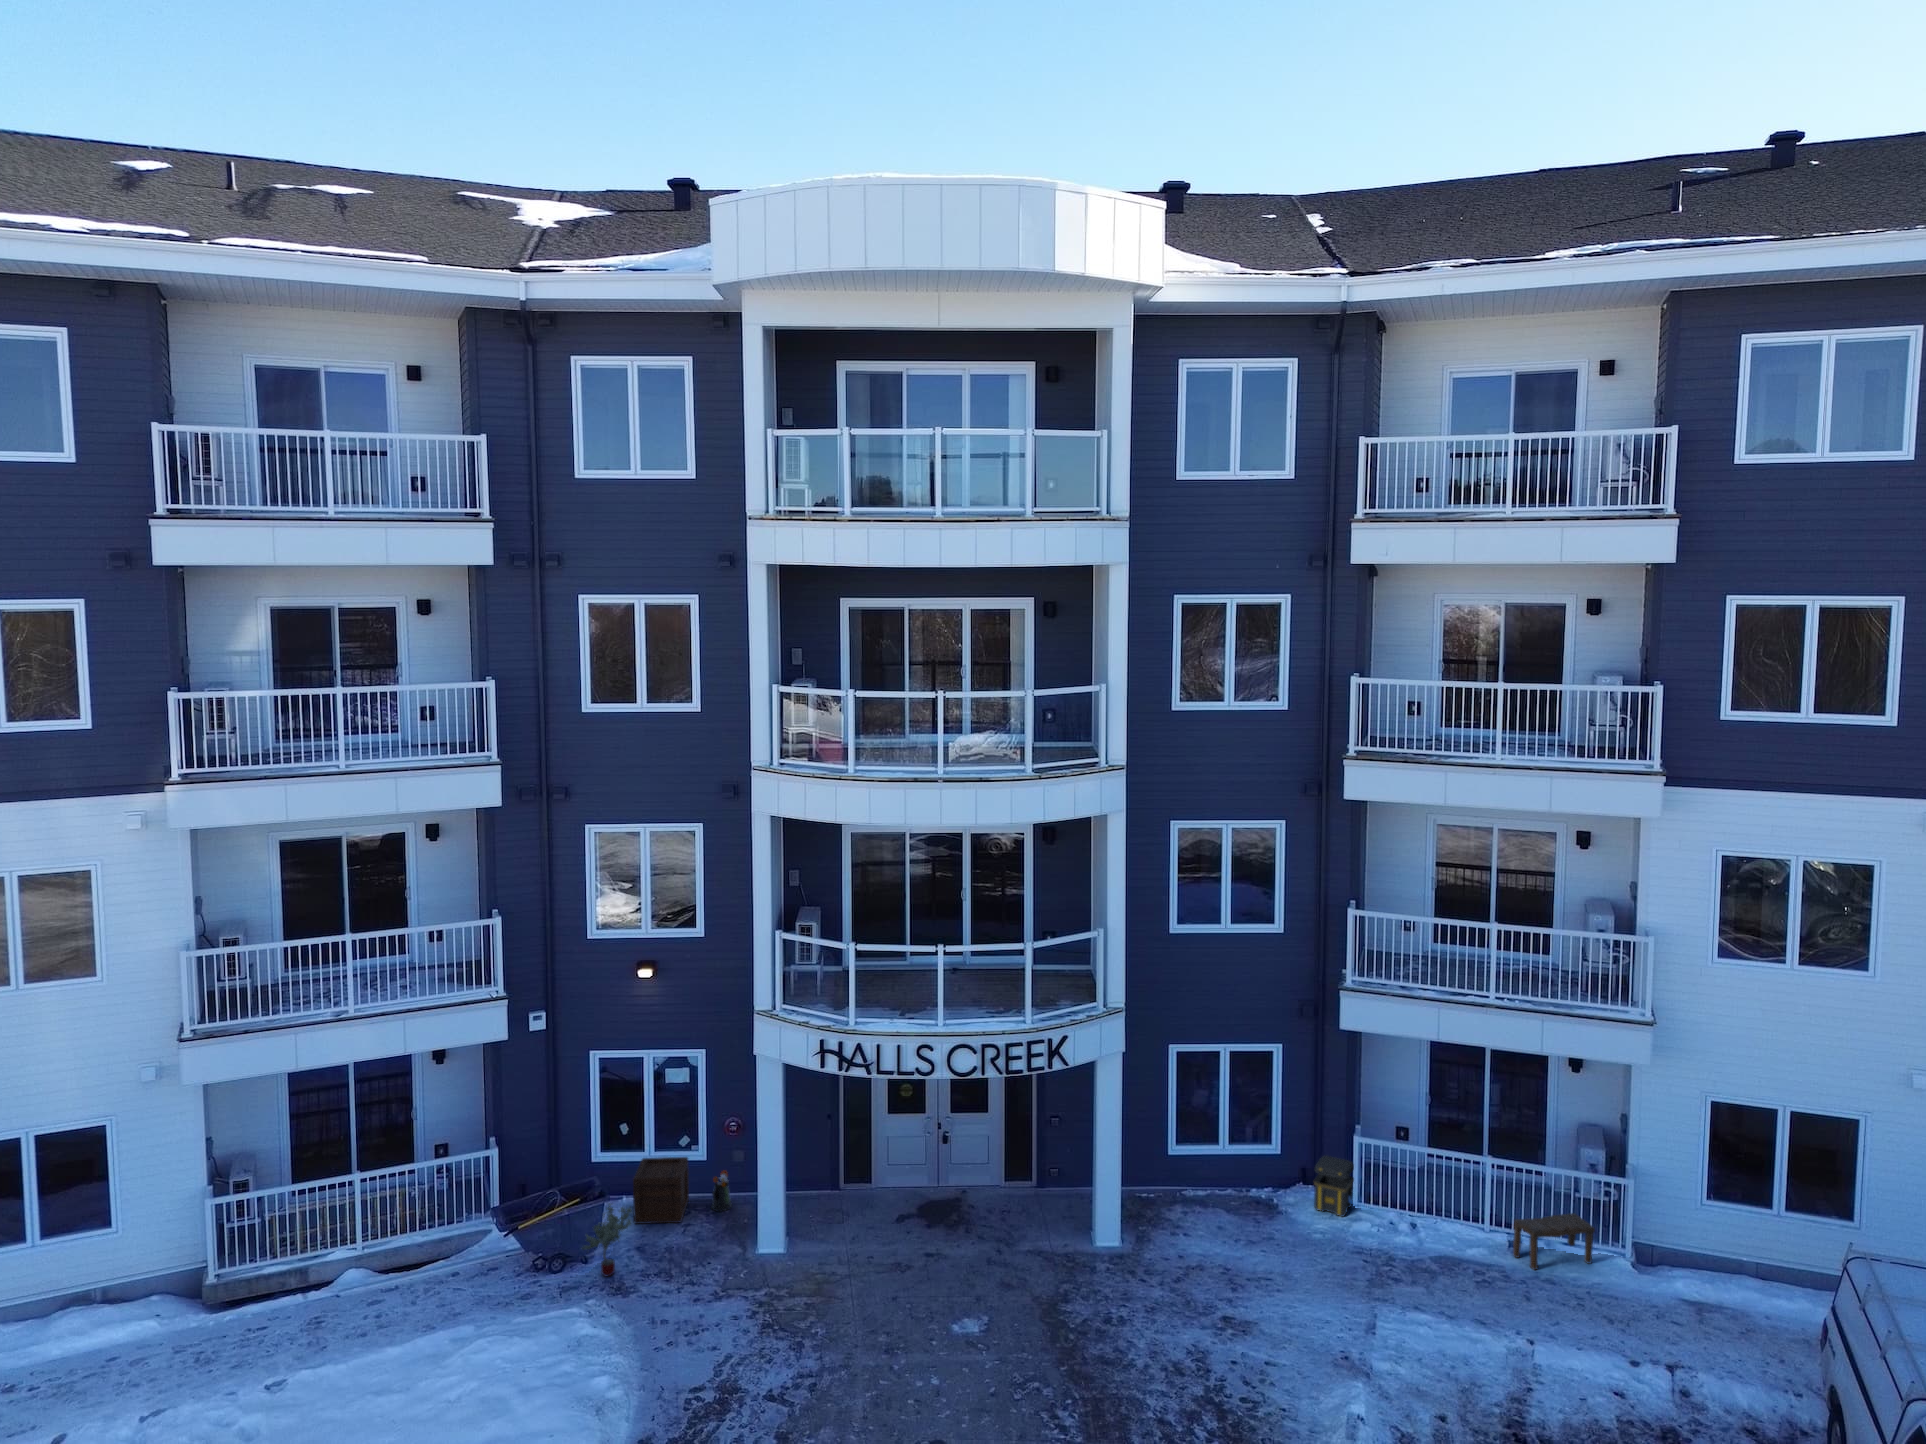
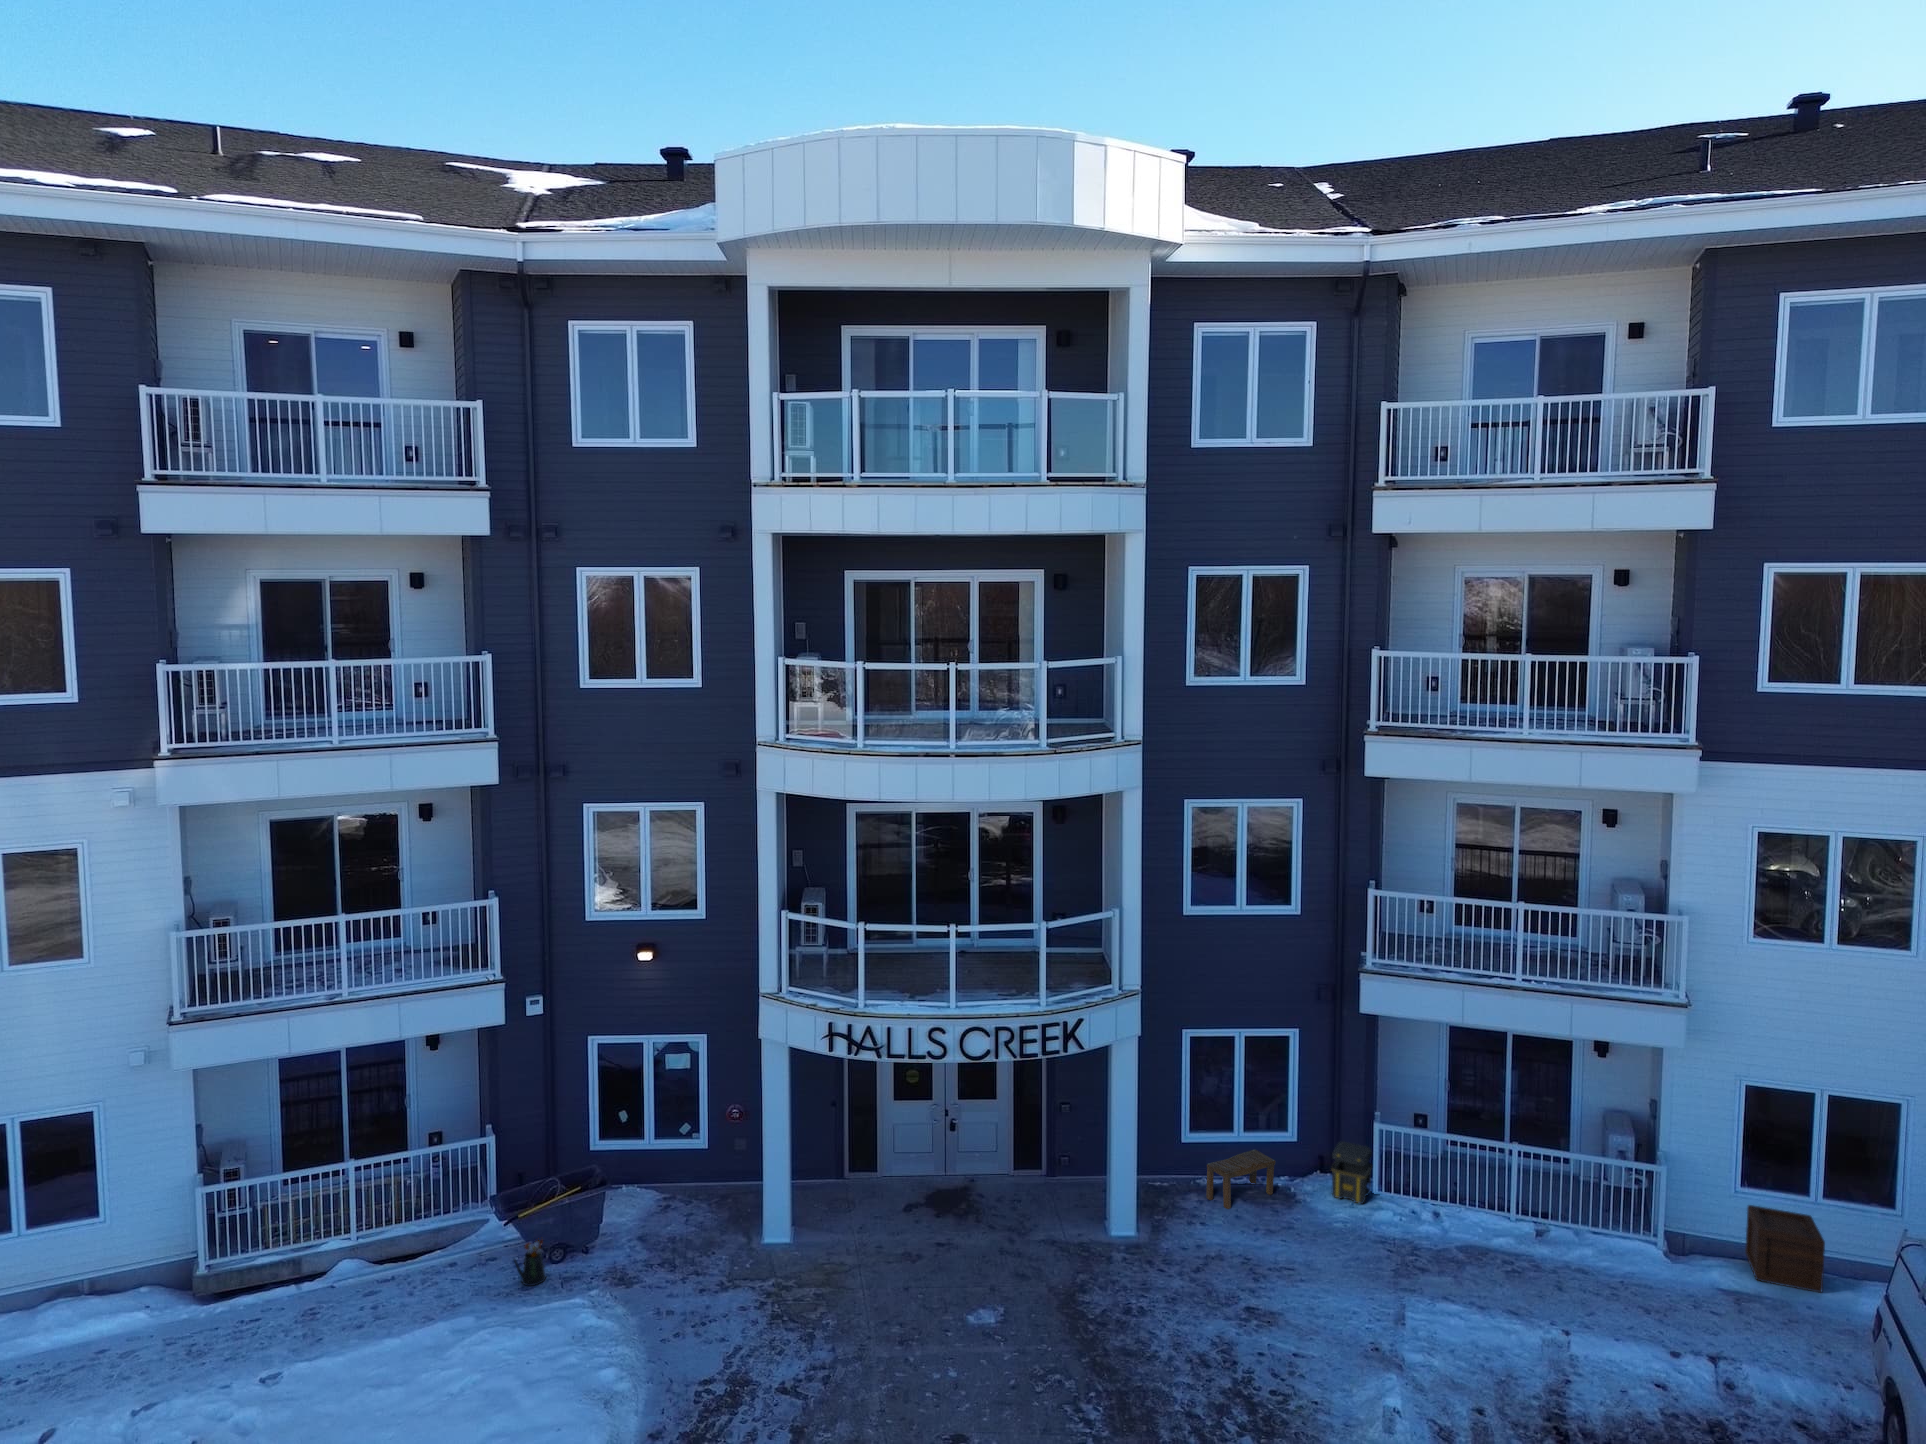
wooden crate: present [633,1157,689,1224] -> present [1745,1205,1825,1292]
watering can: present [712,1171,732,1211] -> present [514,1238,549,1286]
potted tree: present [583,1203,632,1277] -> none [583,1190,635,1266]
bench: present [1513,1213,1595,1270] -> present [1206,1149,1275,1209]

